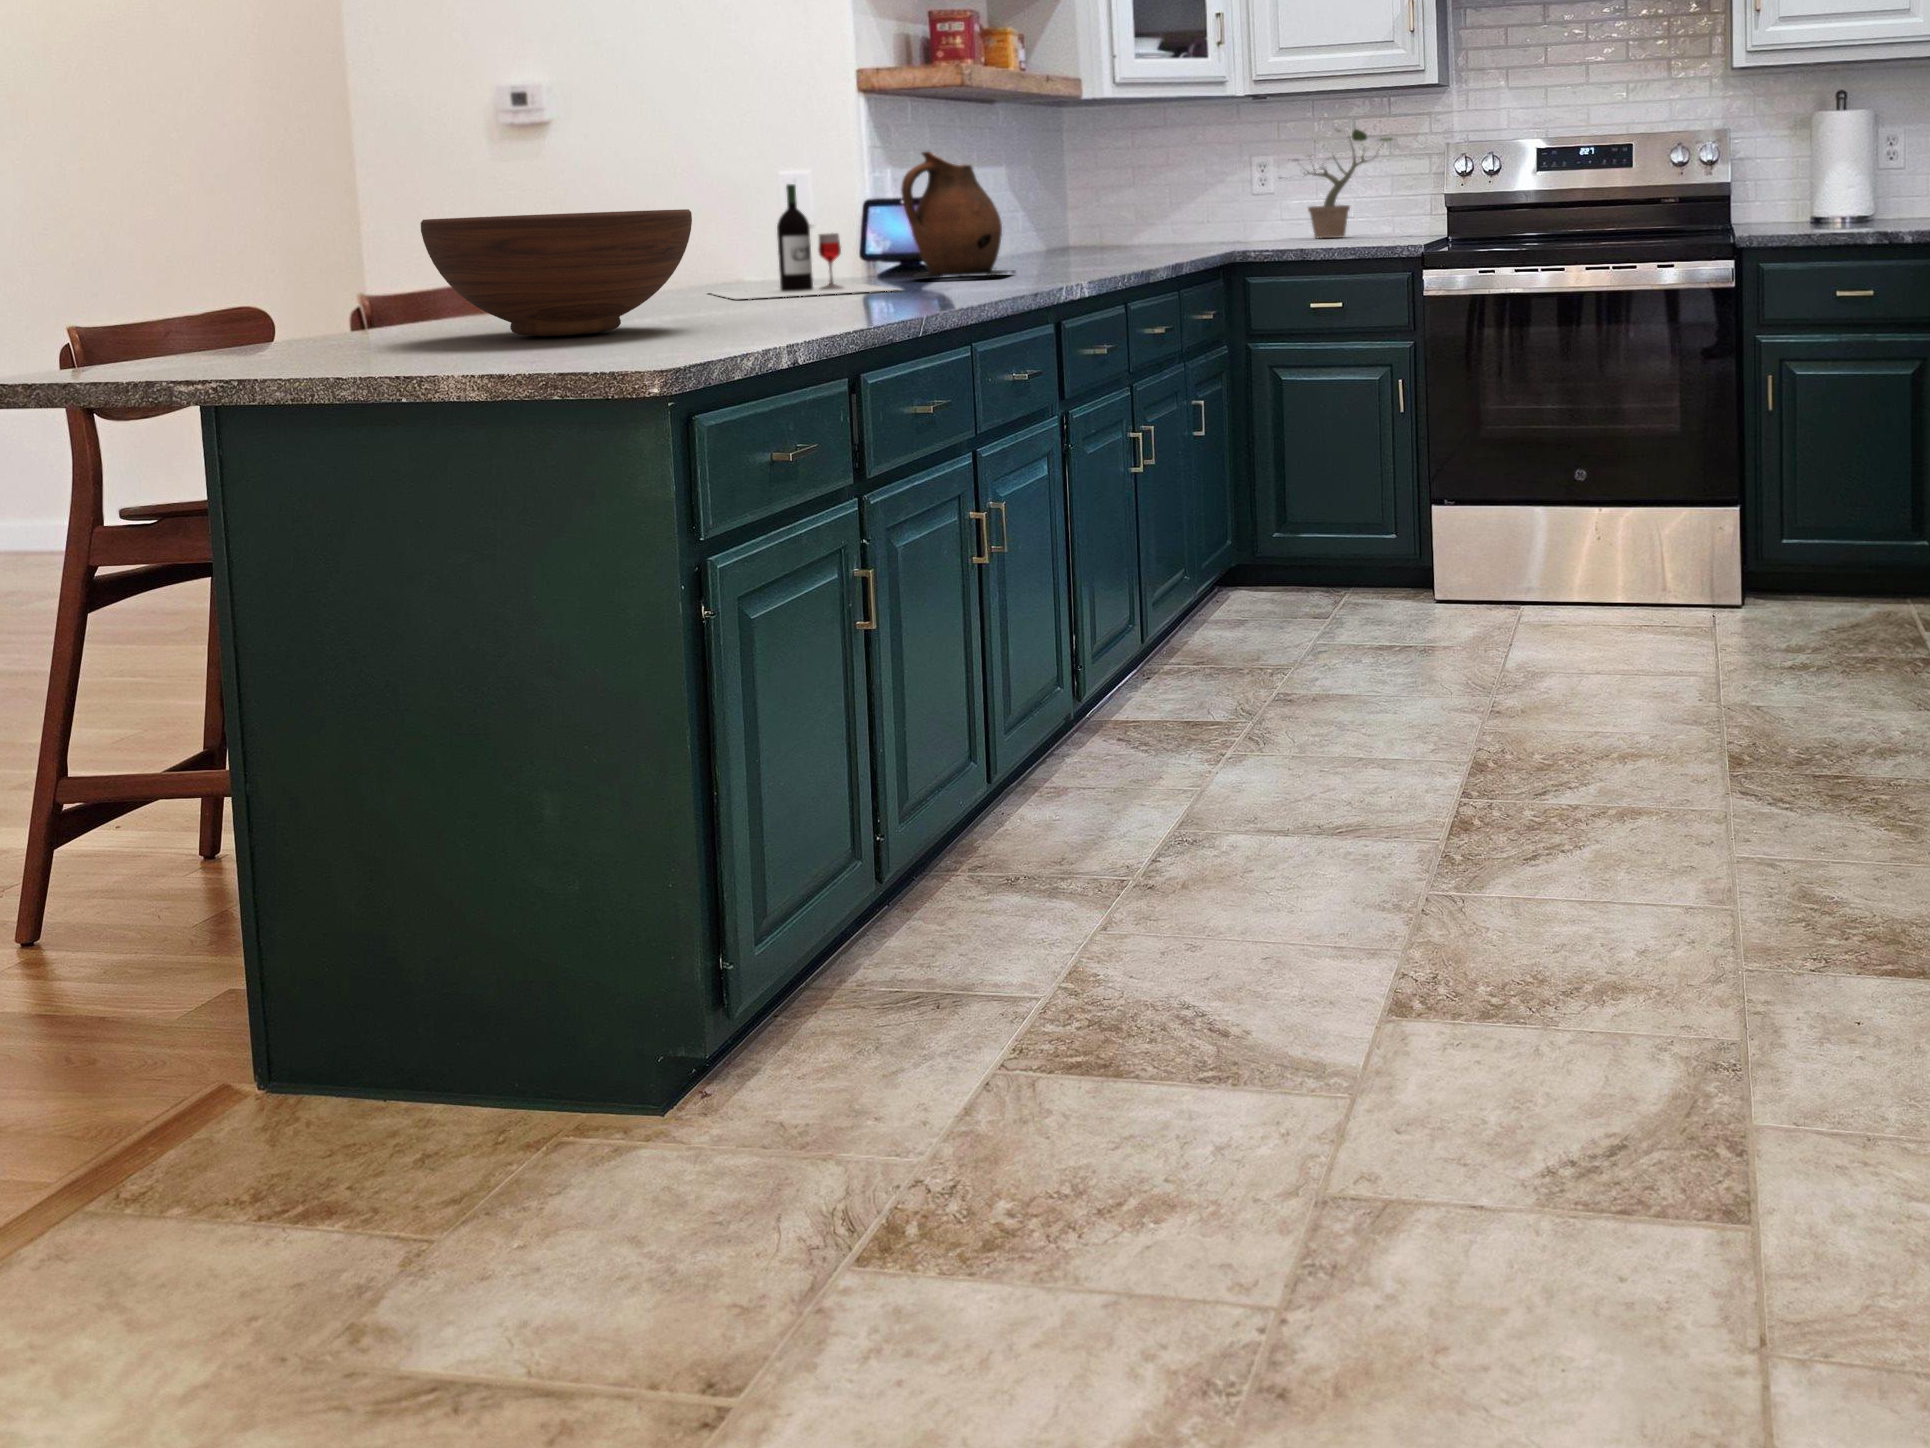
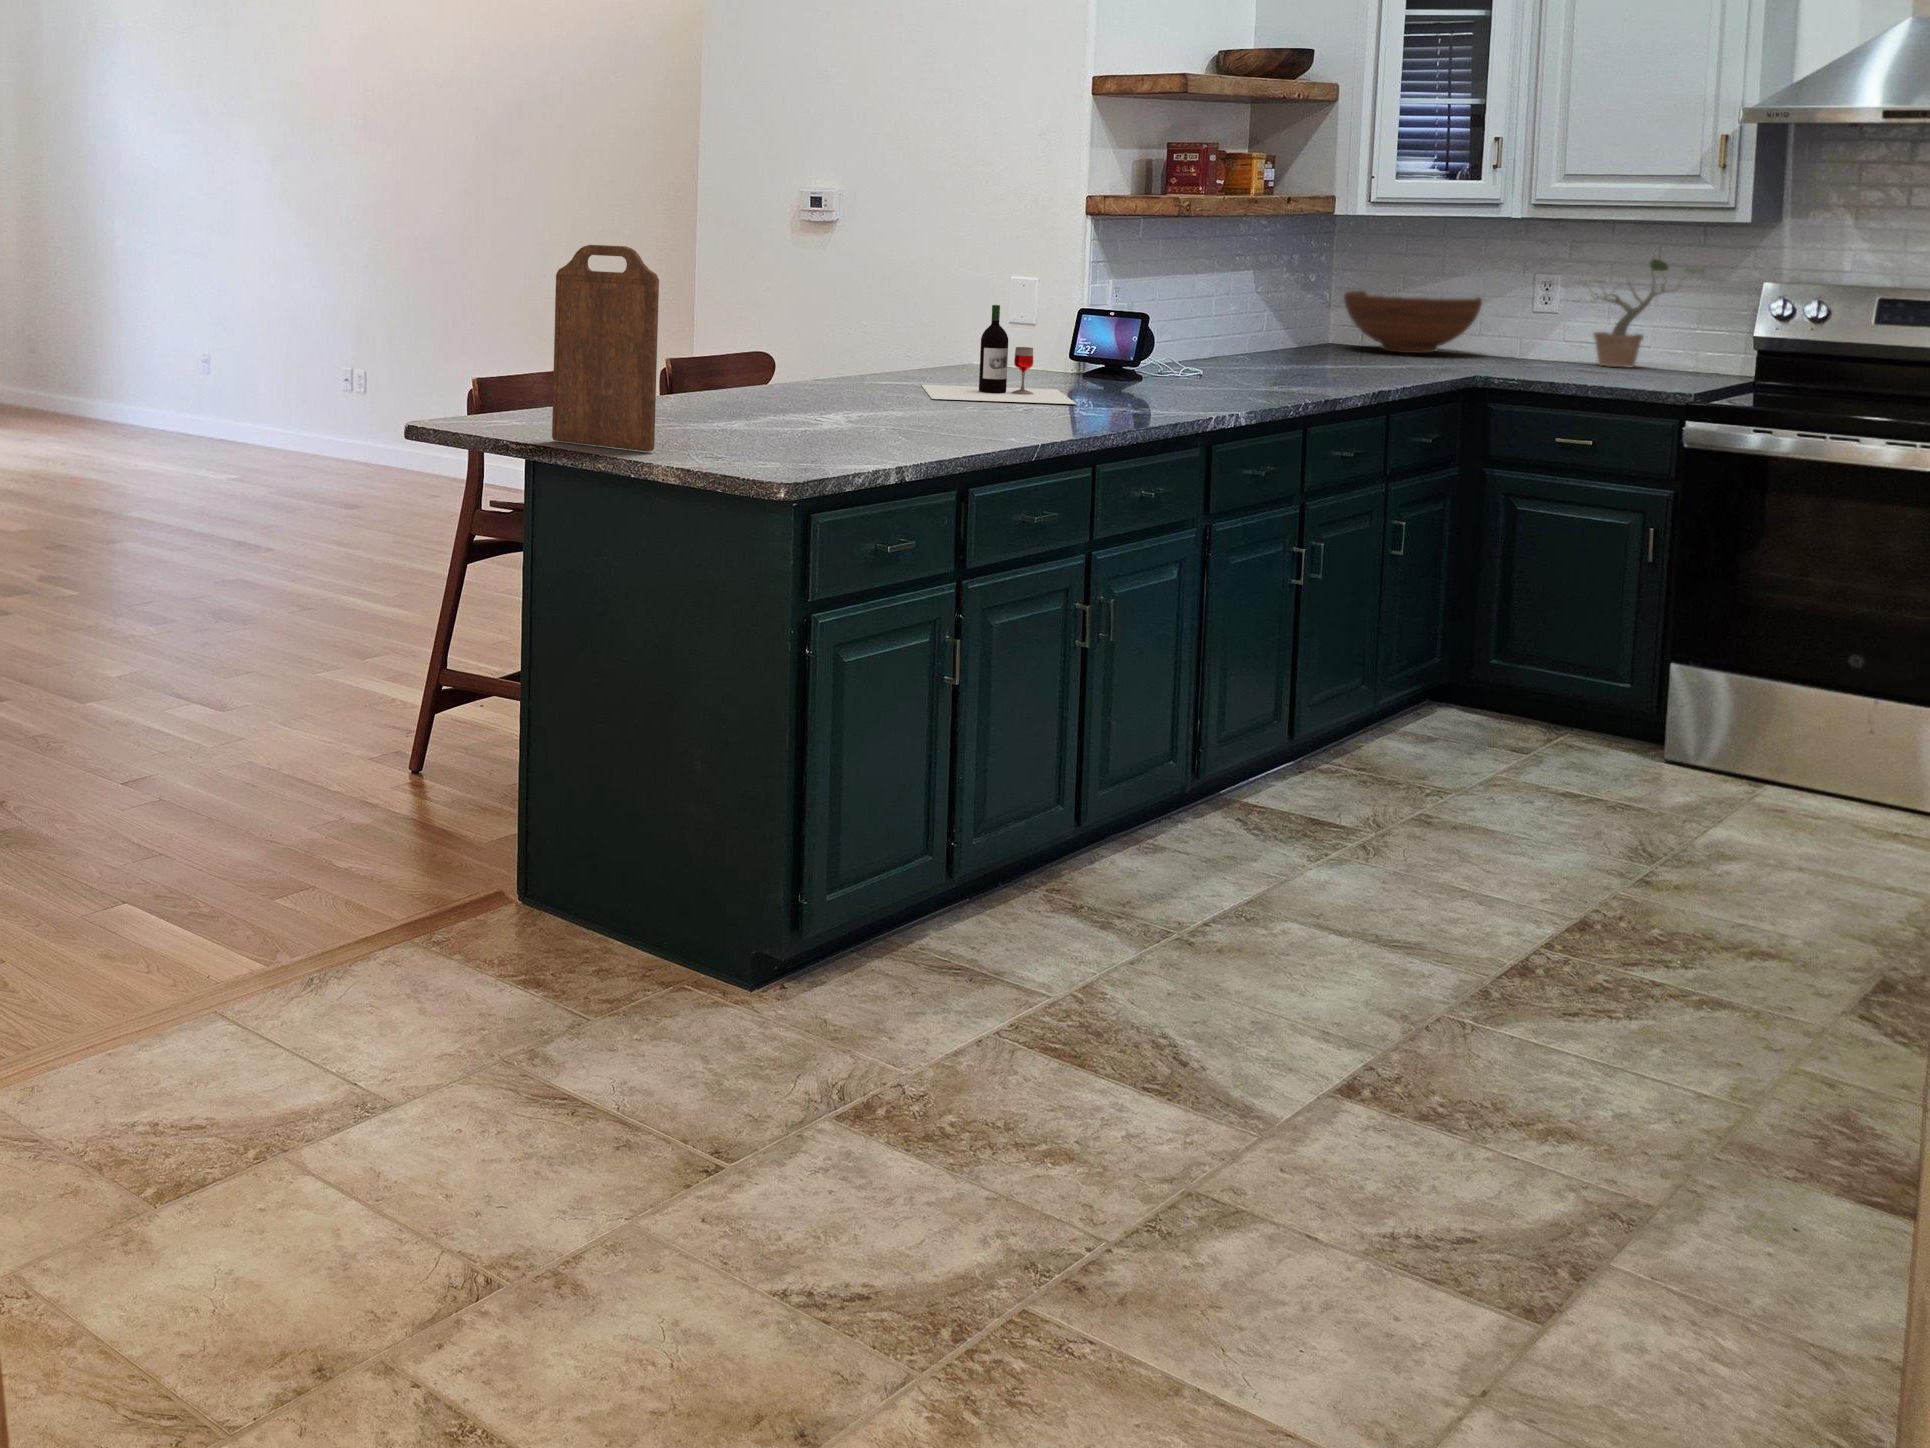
cutting board: none [223,60,420,371] -> present [552,245,659,452]
ceramic pitcher: present [901,152,1015,278] -> none [1100,280,1203,395]
fruit bowl: present [421,209,692,336] -> present [1344,291,1482,353]

